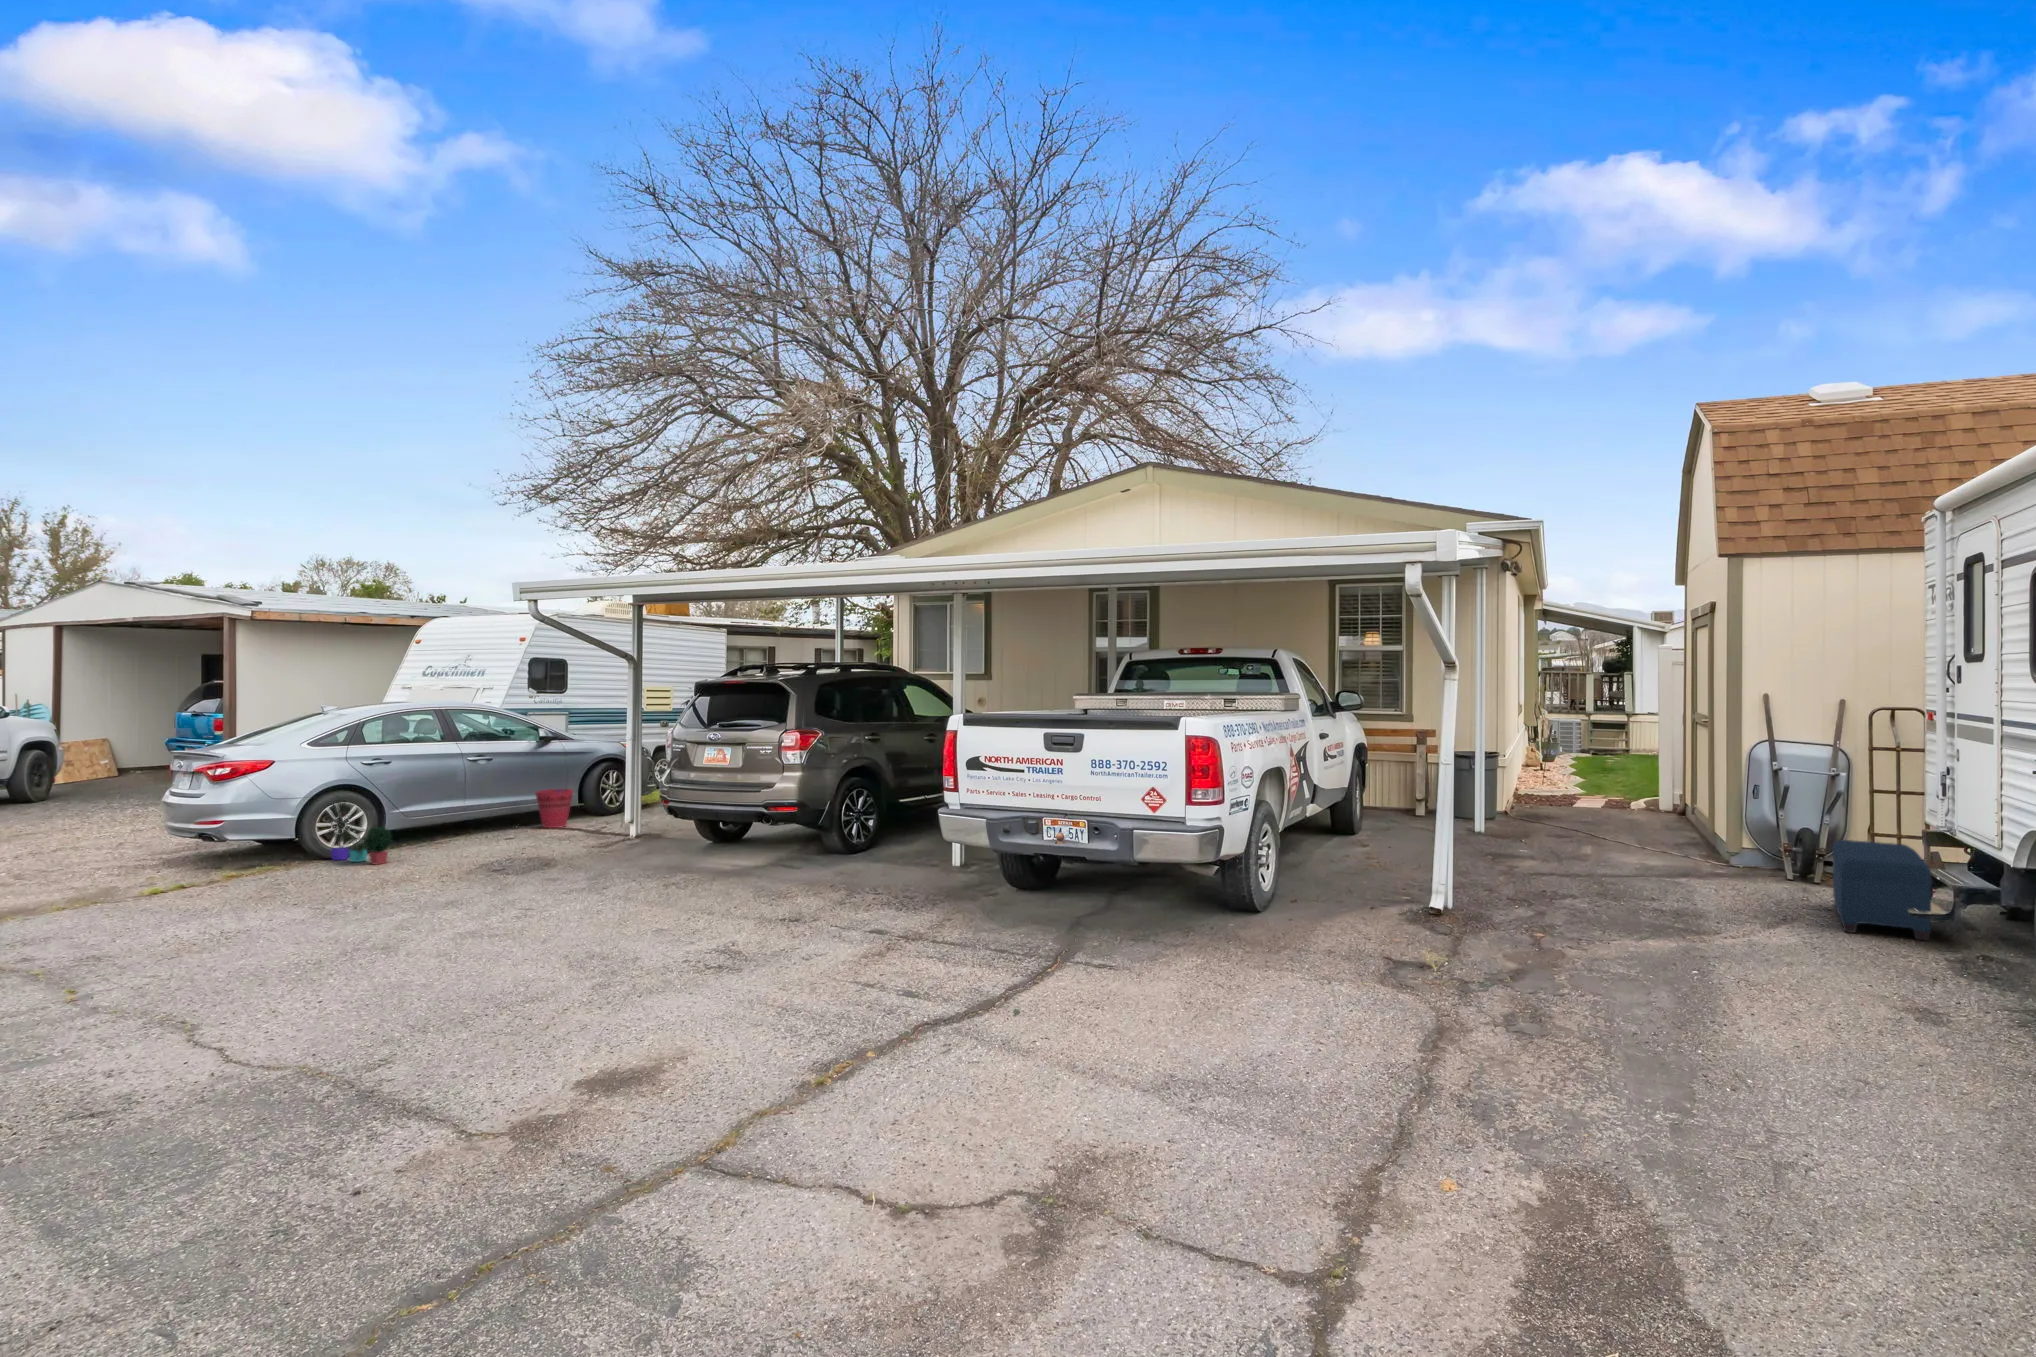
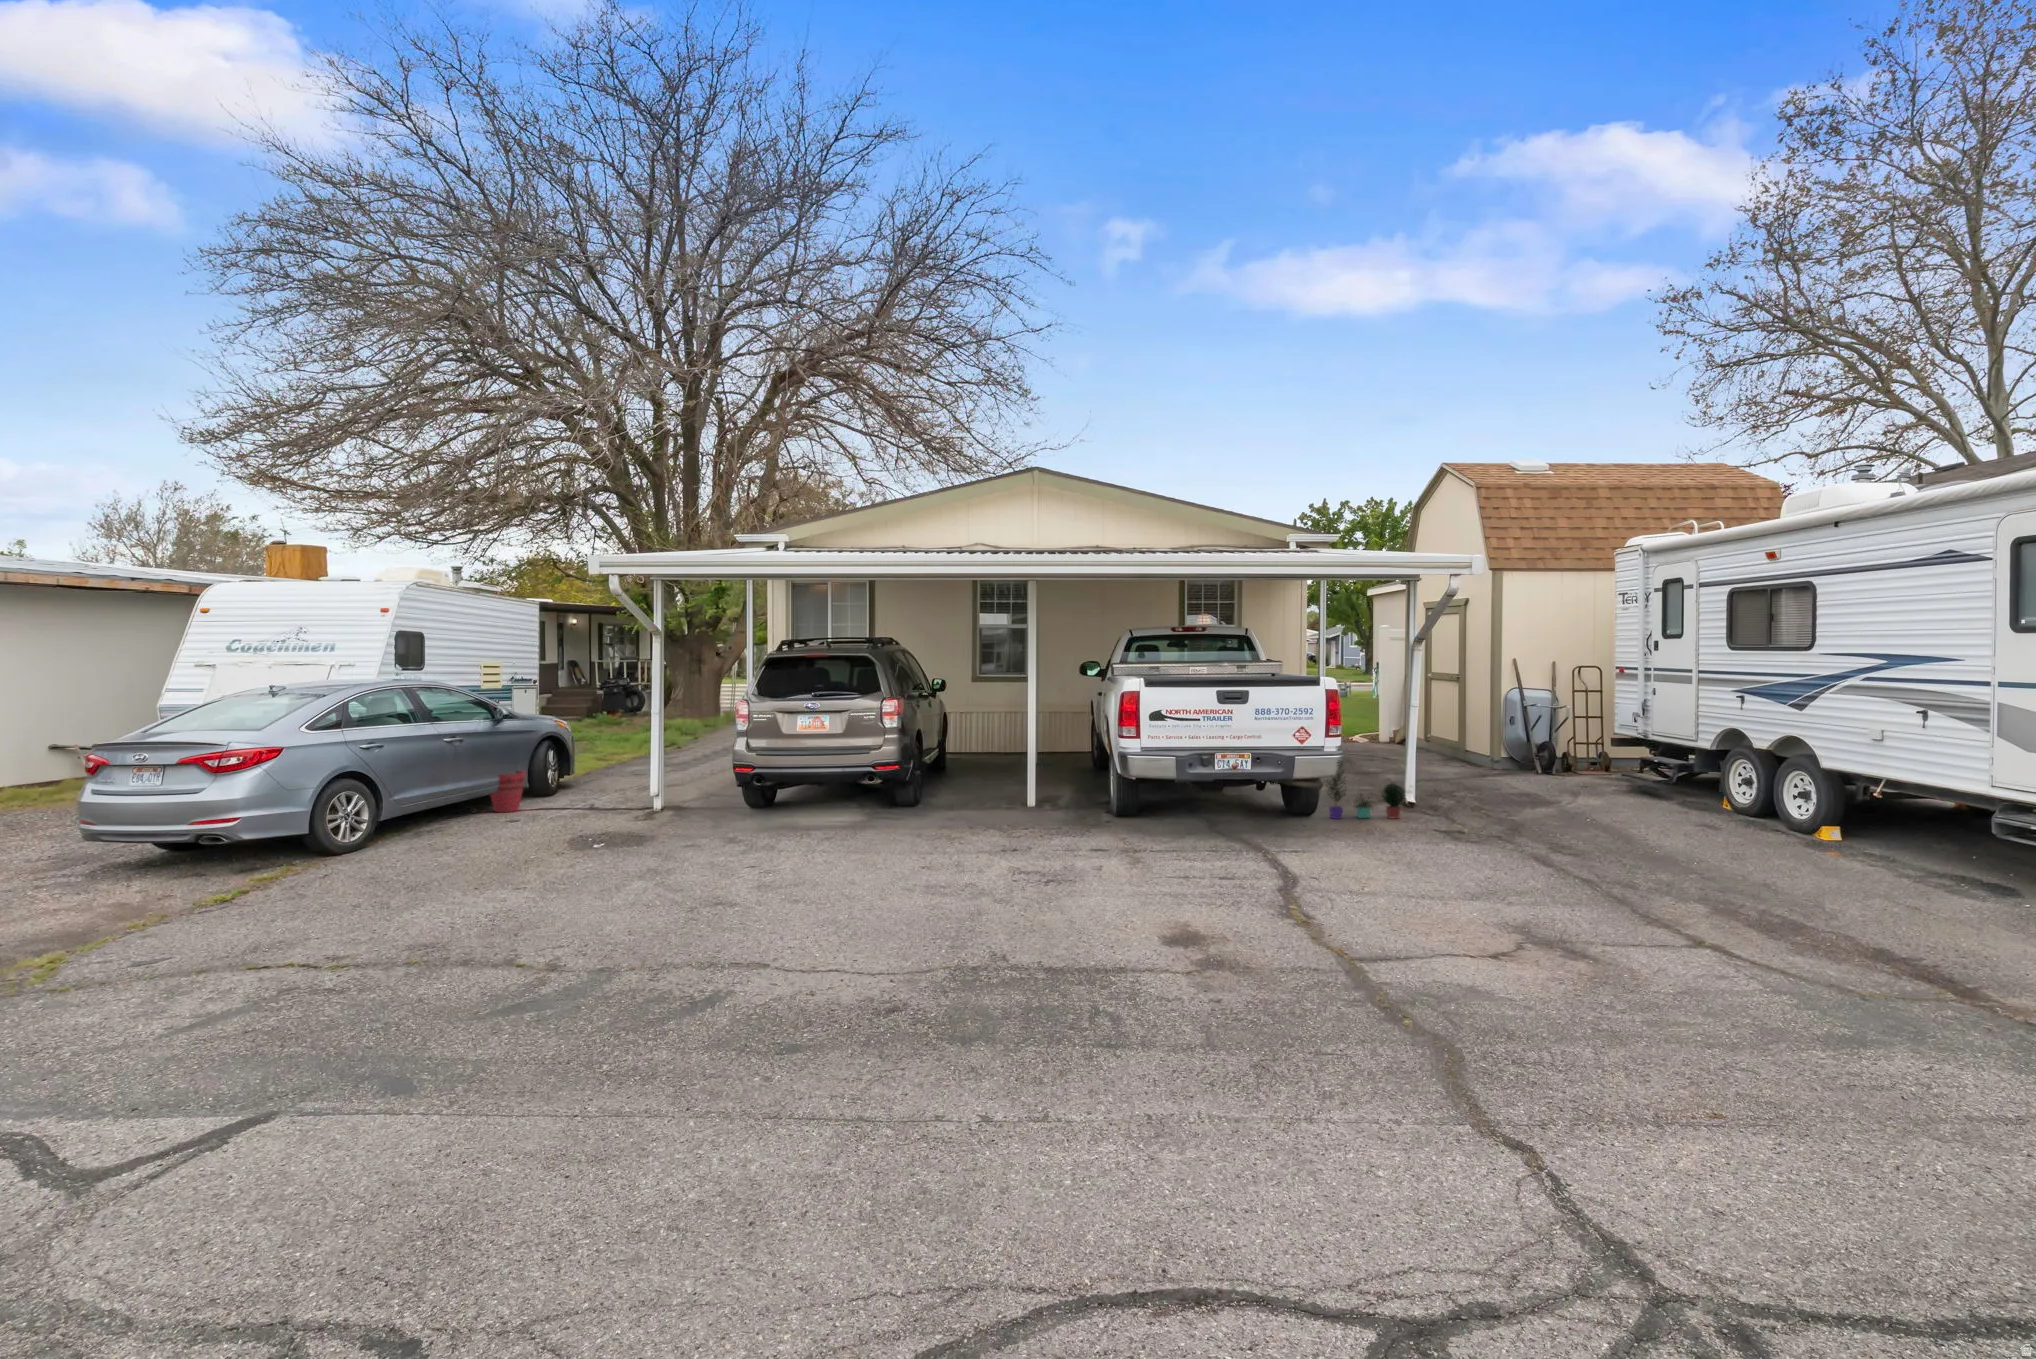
potted plant: present [329,796,392,865] -> present [1326,761,1406,819]
bench: present [1832,840,1932,940] -> none [1579,746,1654,798]

